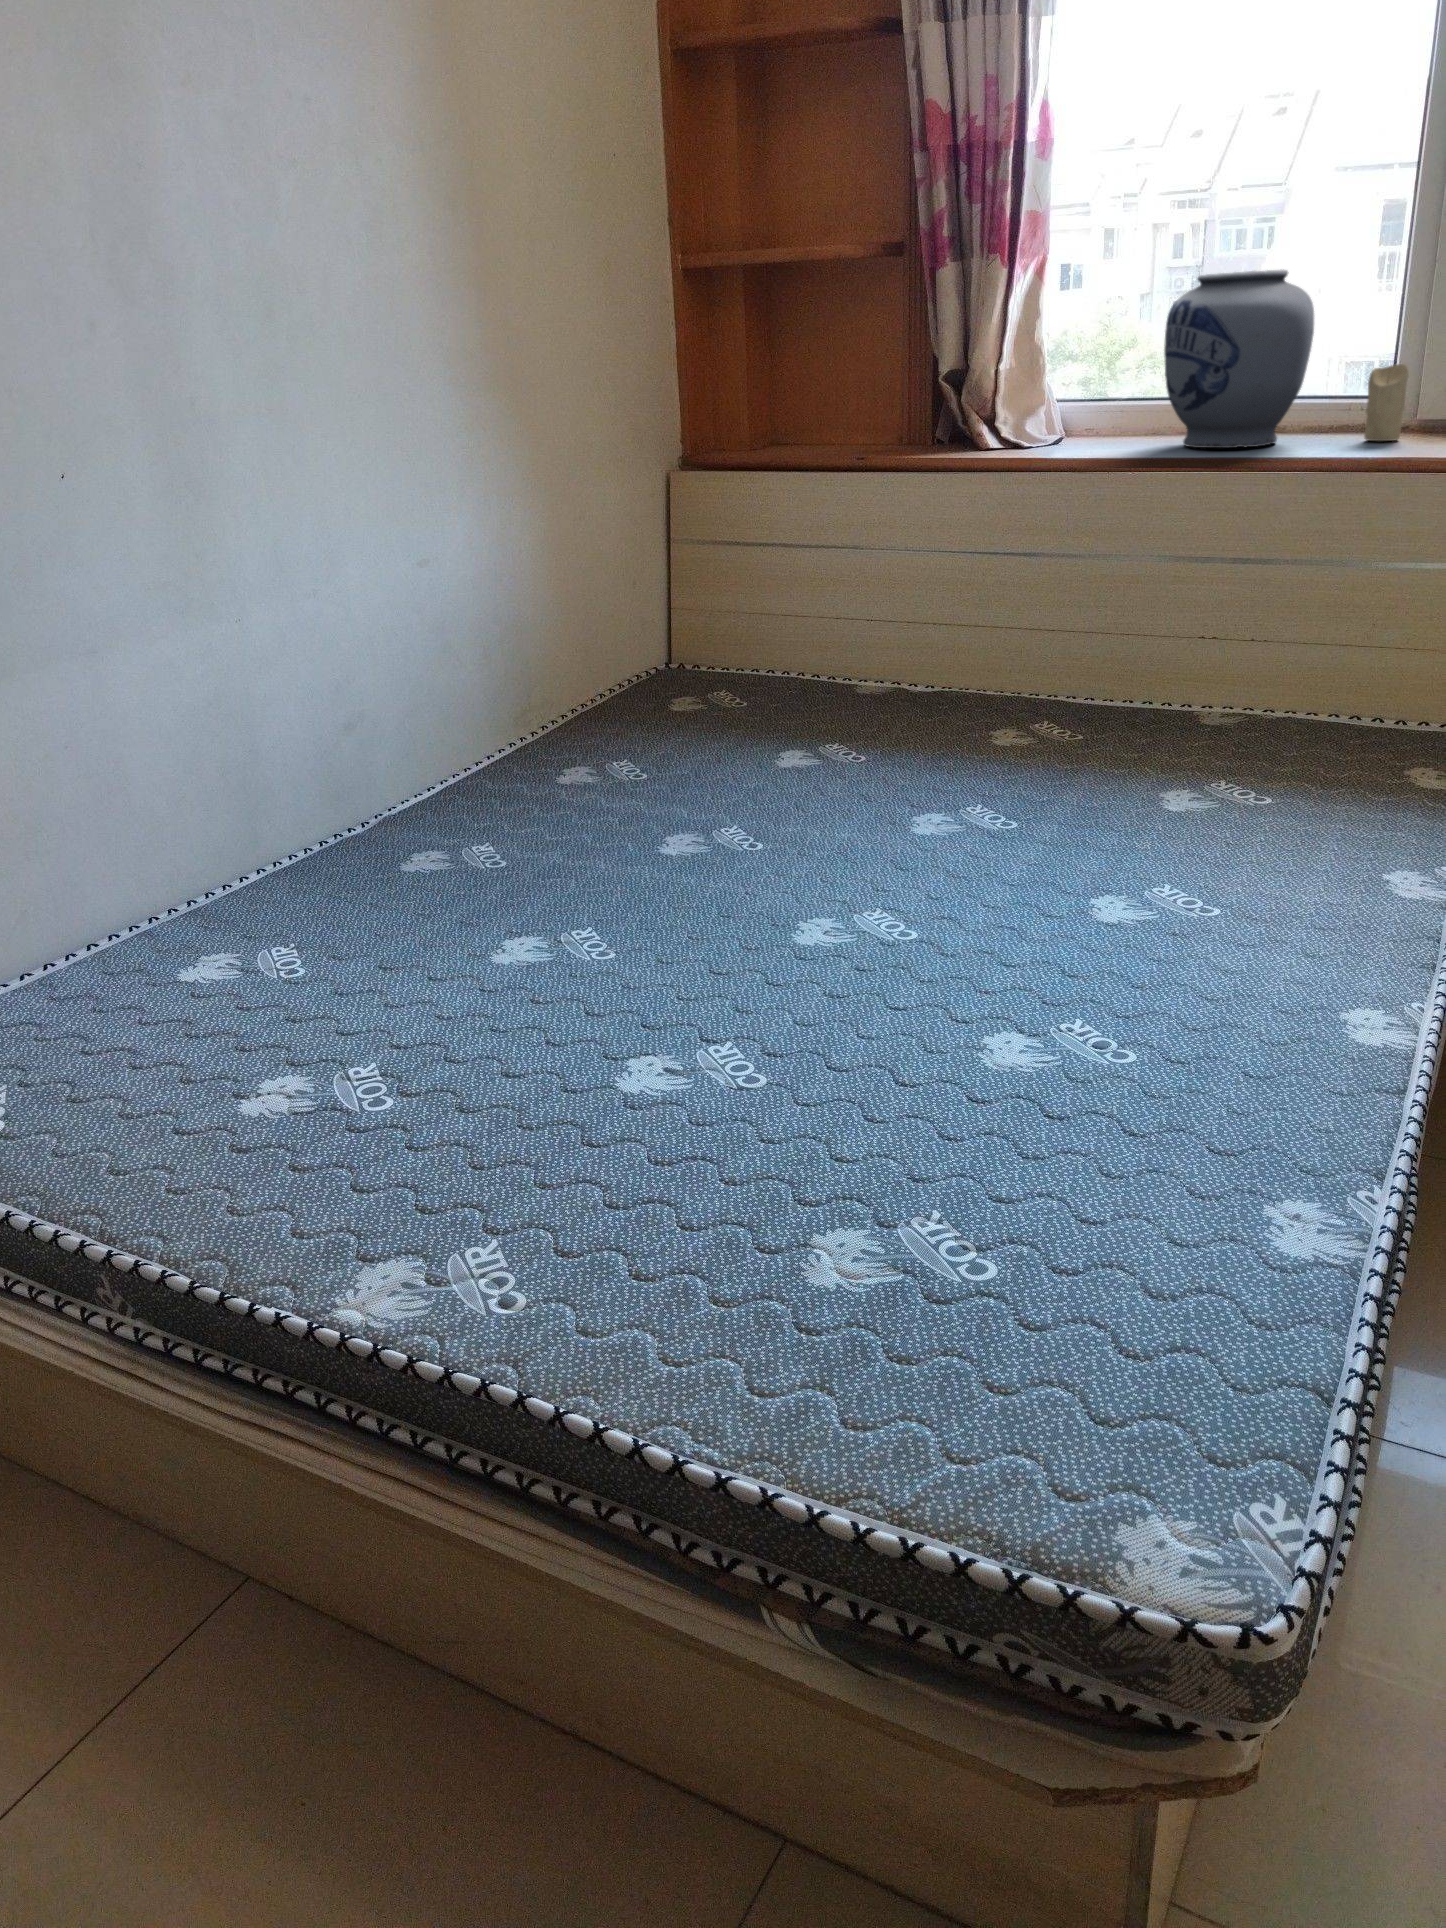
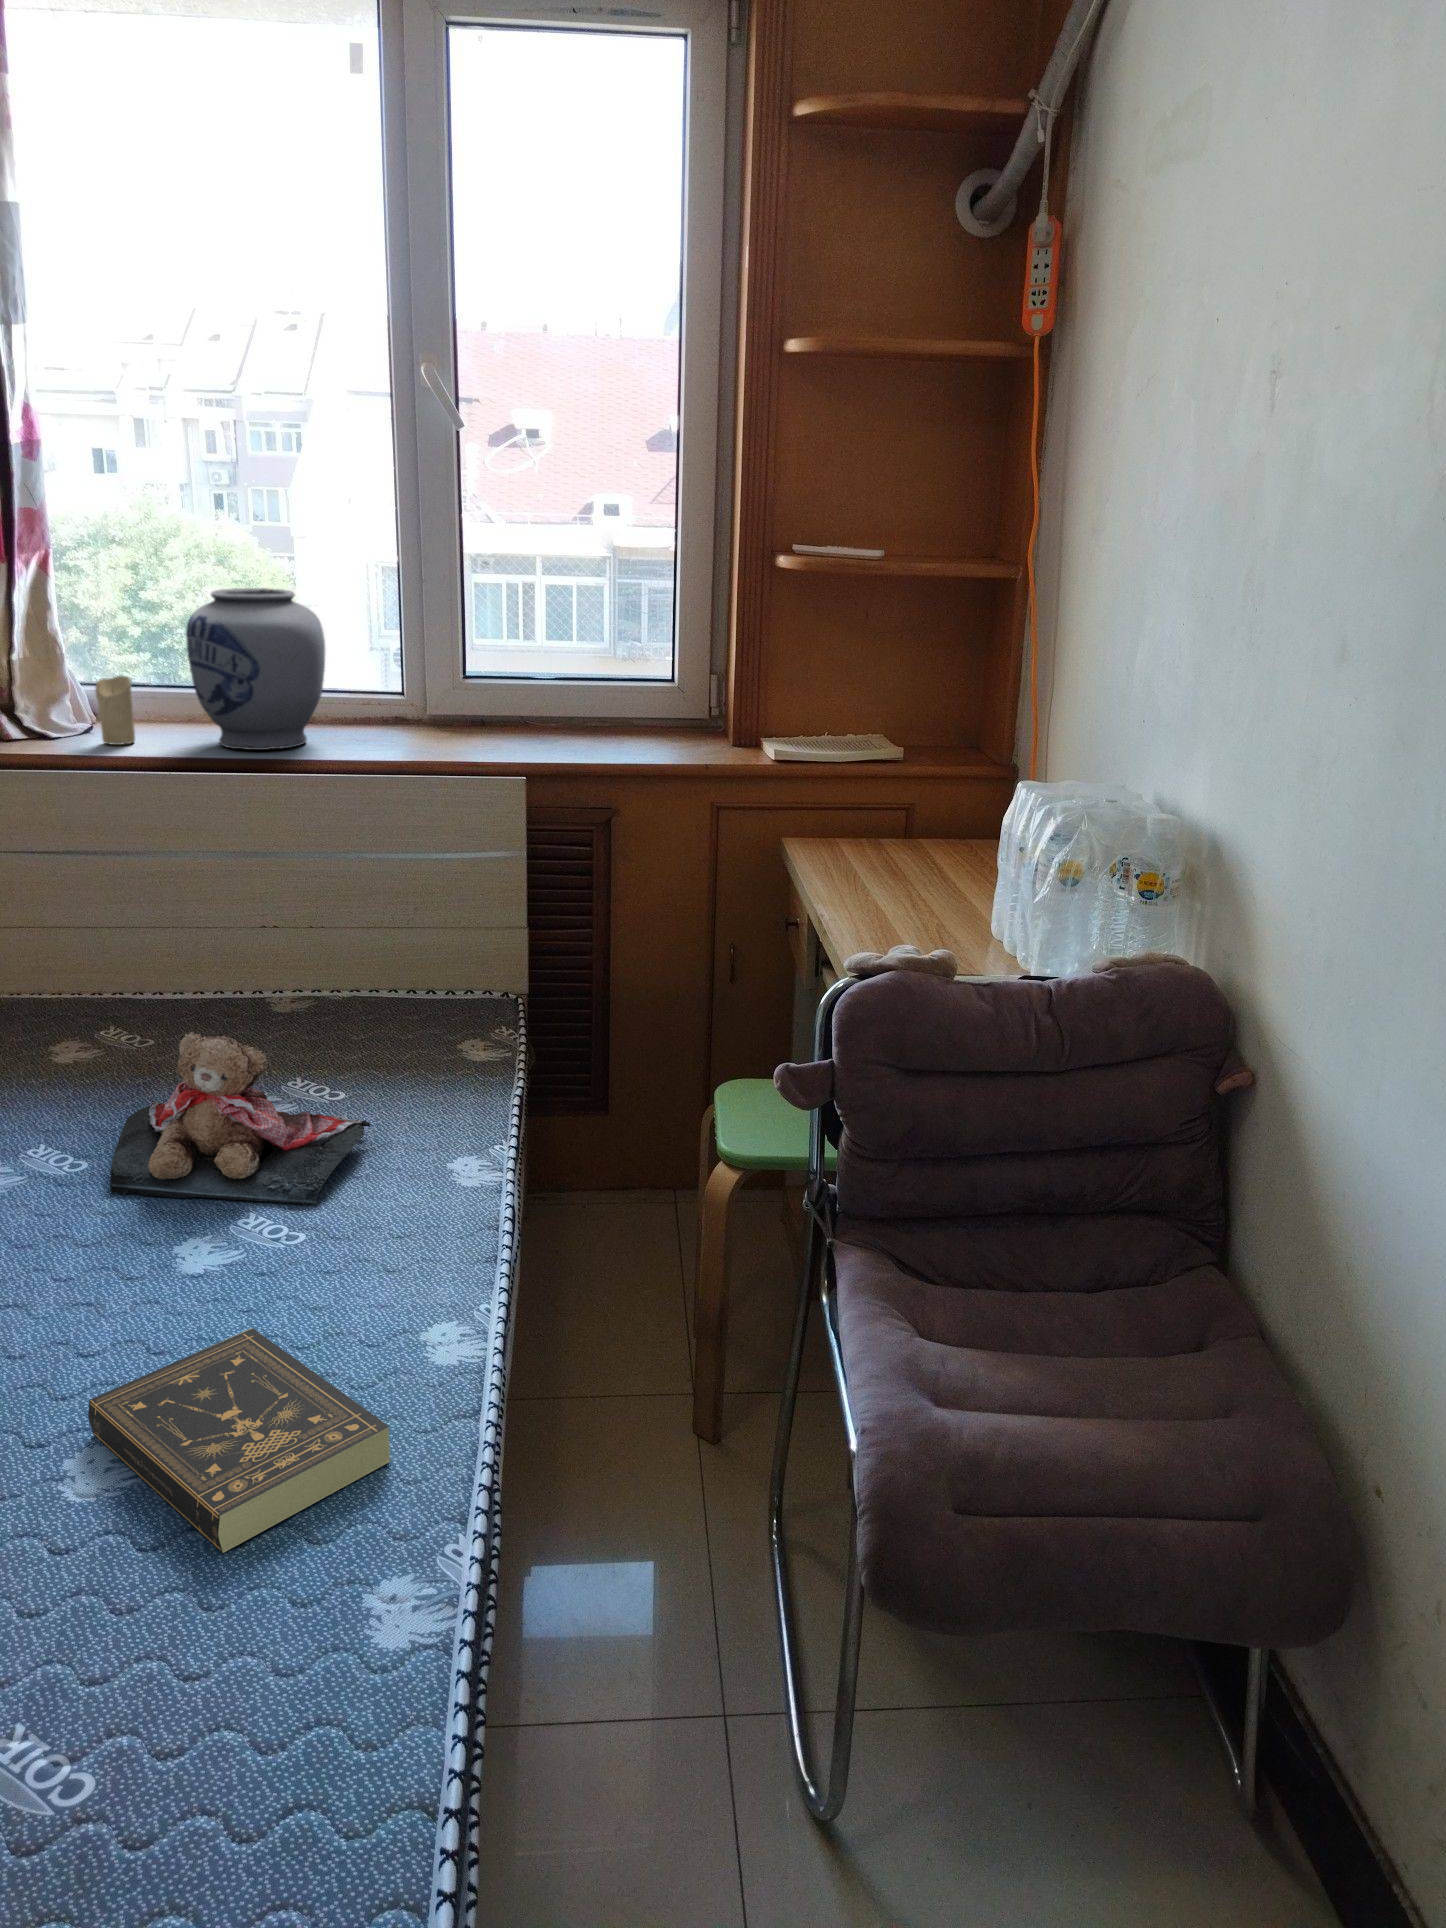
candle: present [1364,364,1409,441] -> present [95,676,135,745]
teddy bear: none [1036,698,1303,886] -> present [110,1032,371,1205]
book: none [1008,964,1307,1137] -> present [88,1328,391,1553]

